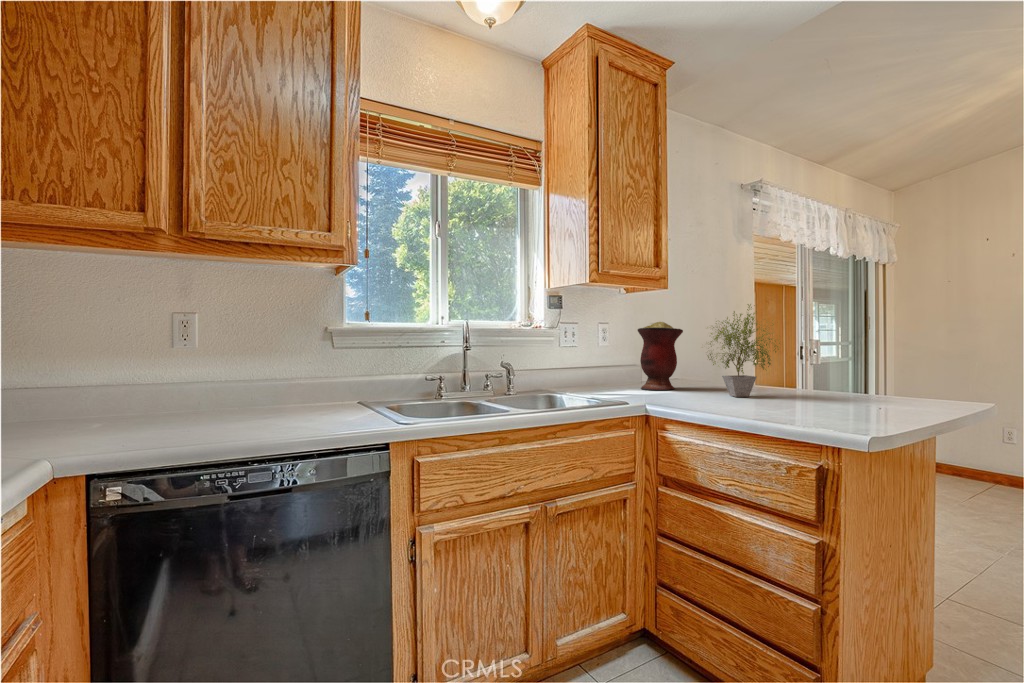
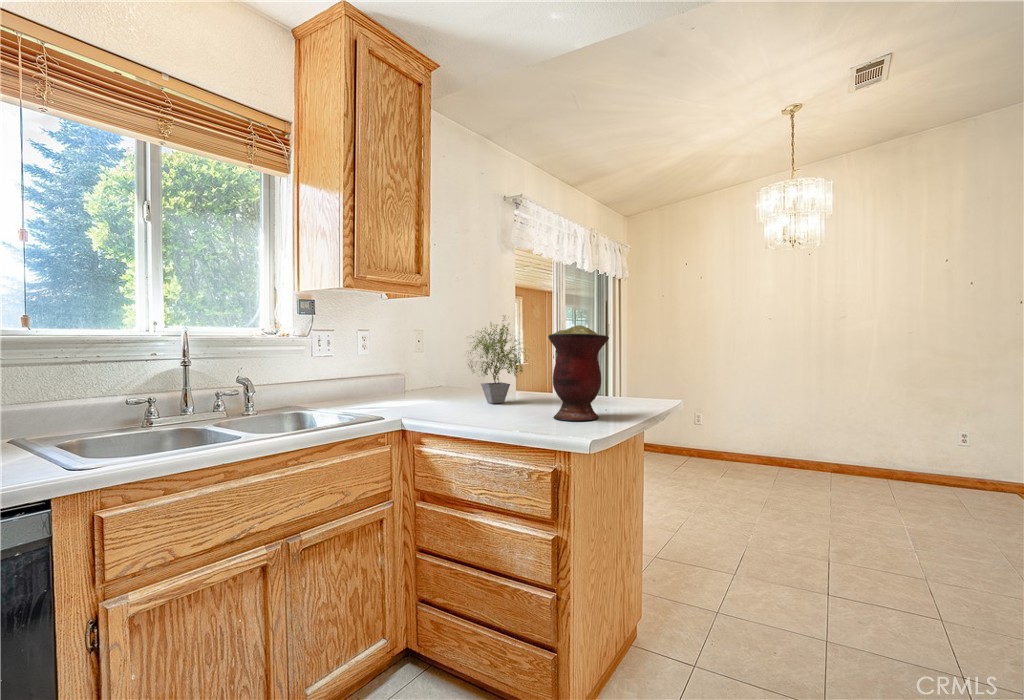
vase: present [638,322,683,390] -> present [548,325,609,421]

